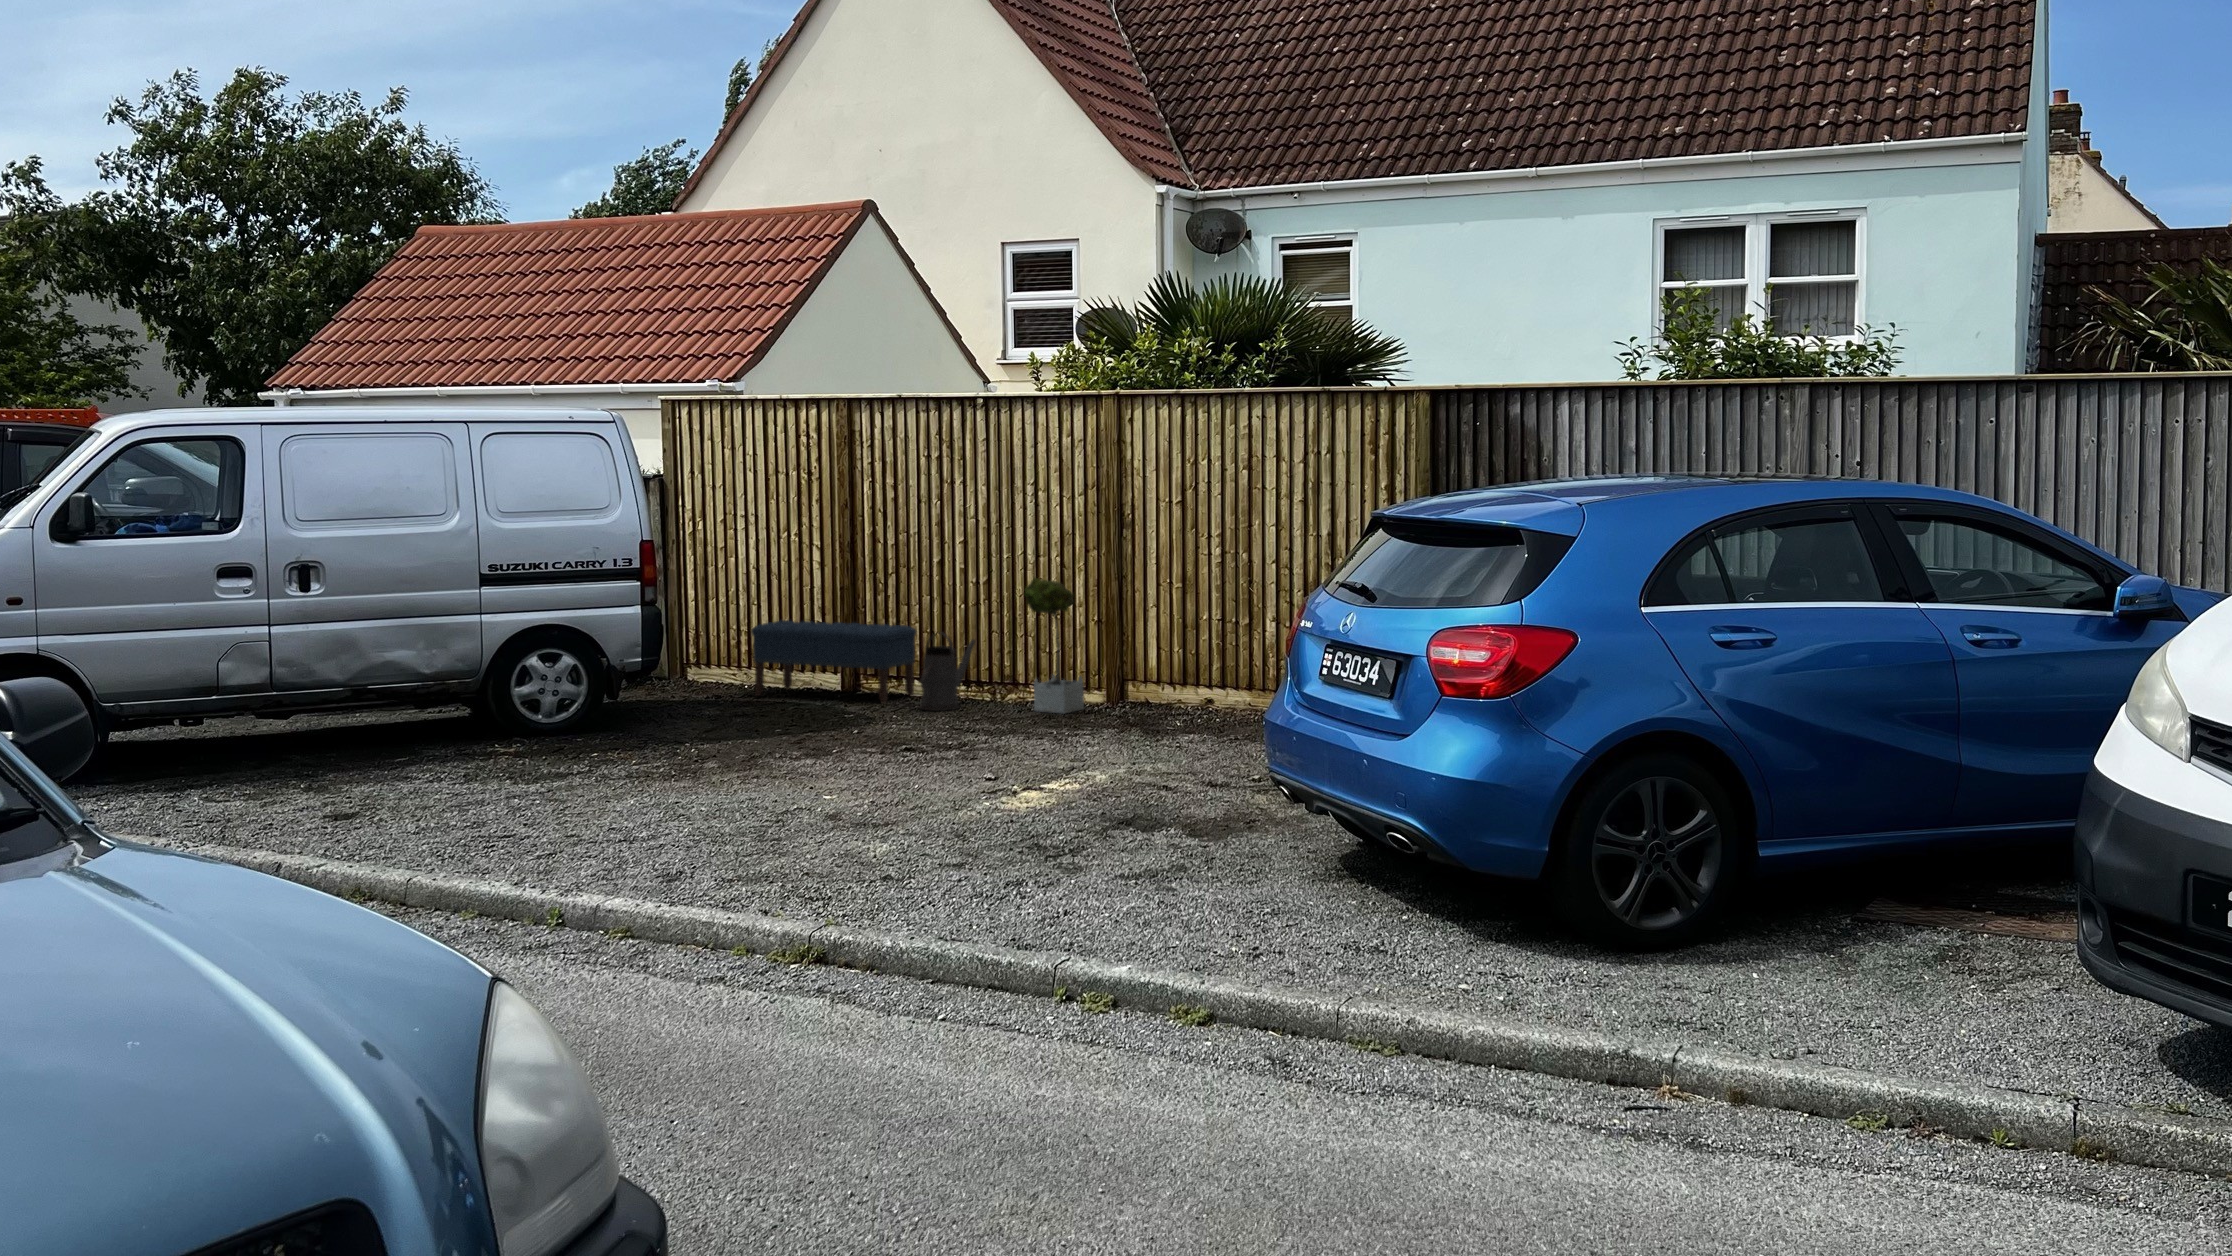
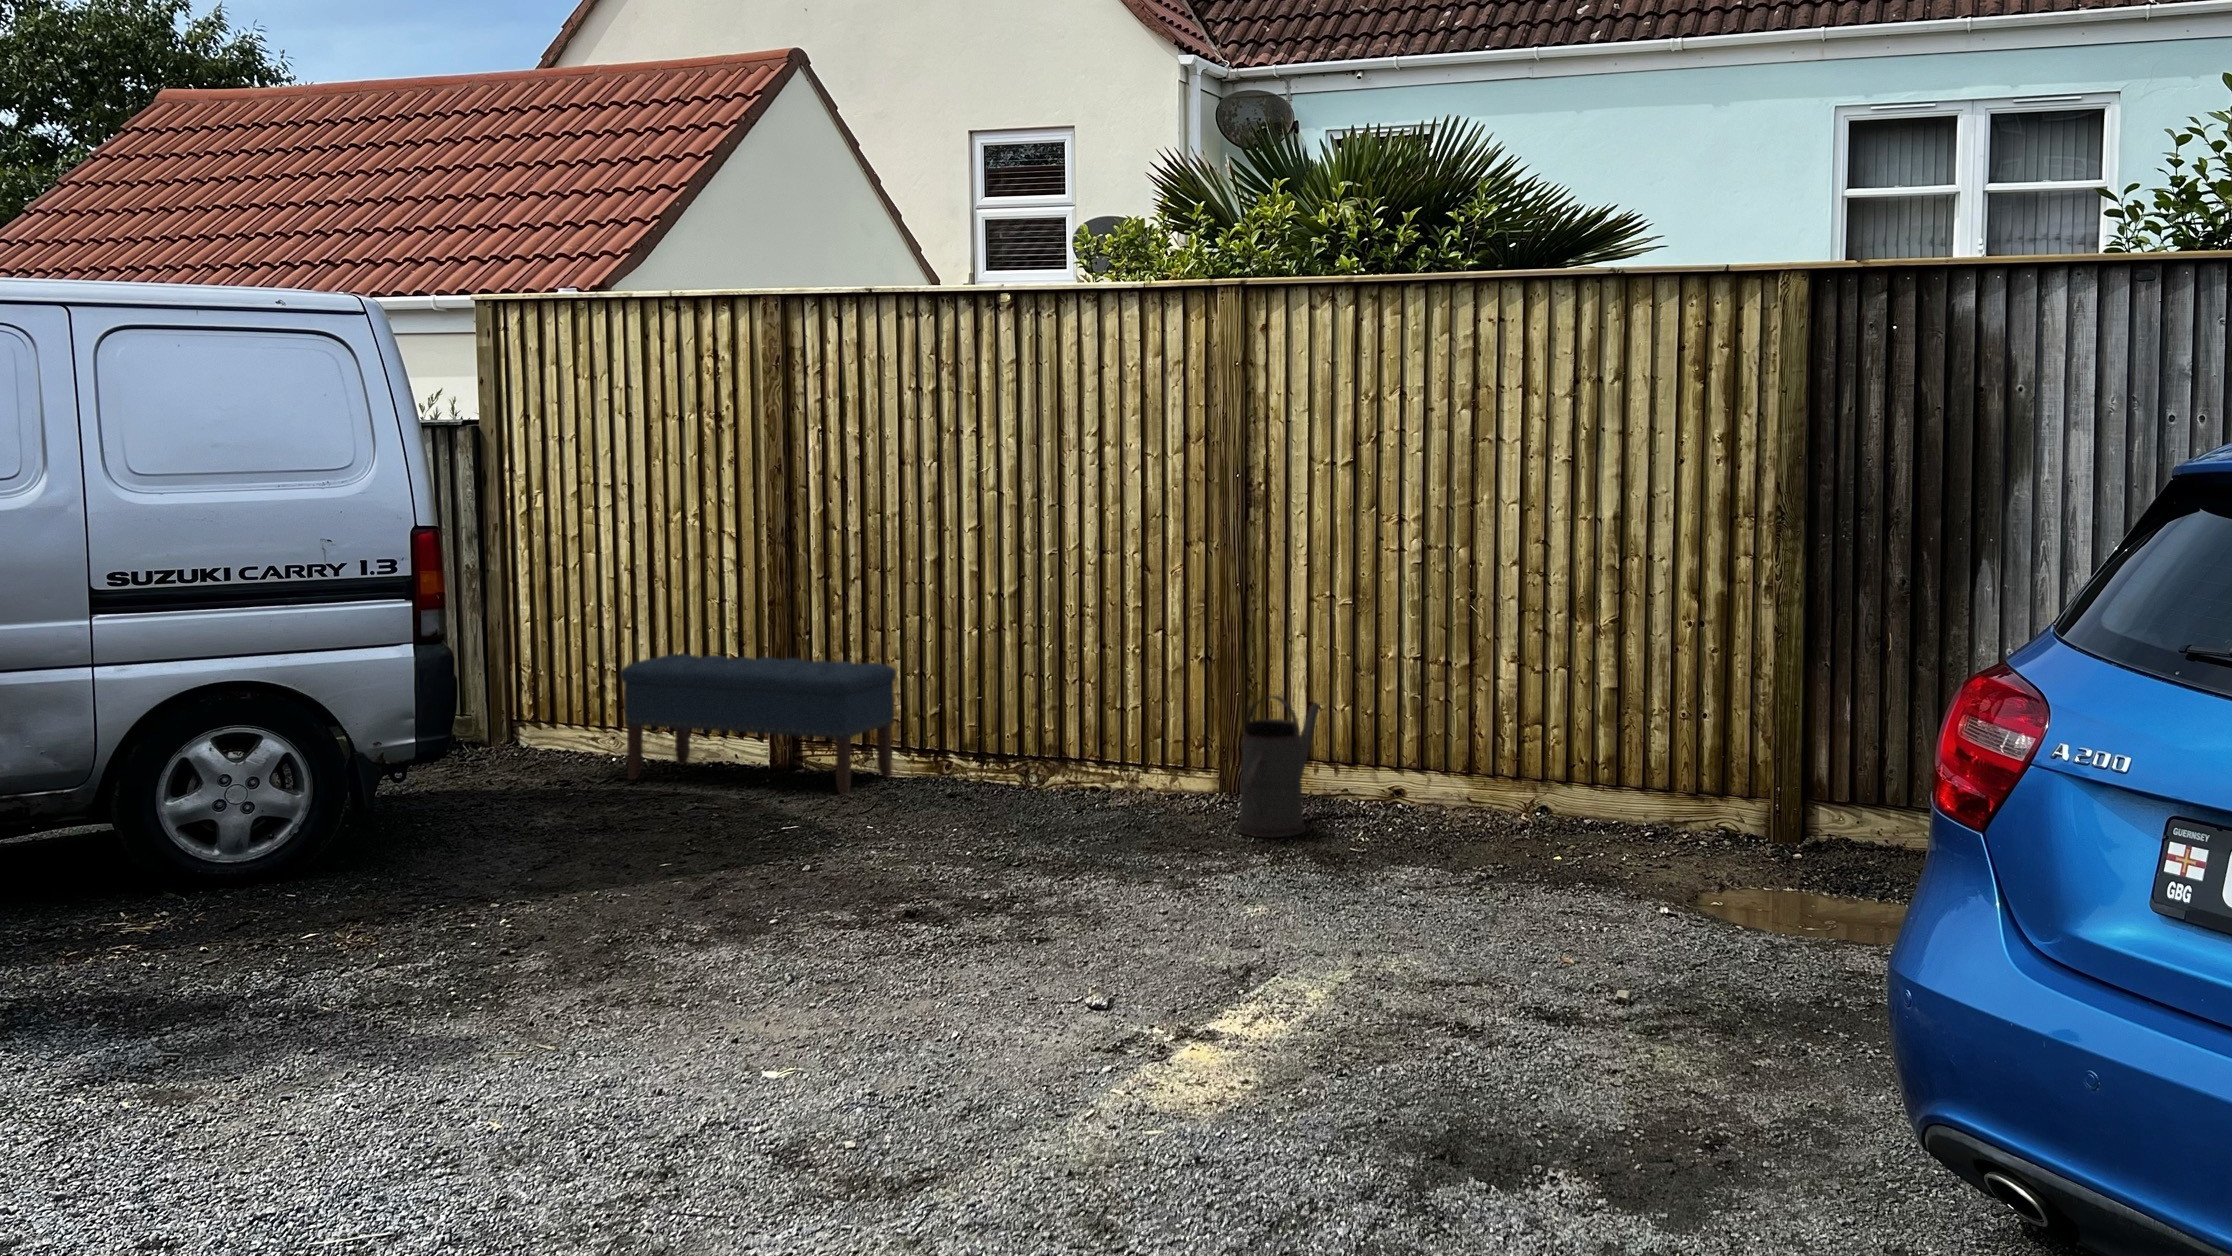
potted tree: present [1025,577,1084,713] -> none [1086,587,1184,816]
watering can: present [920,633,975,711] -> present [1237,696,1320,837]

